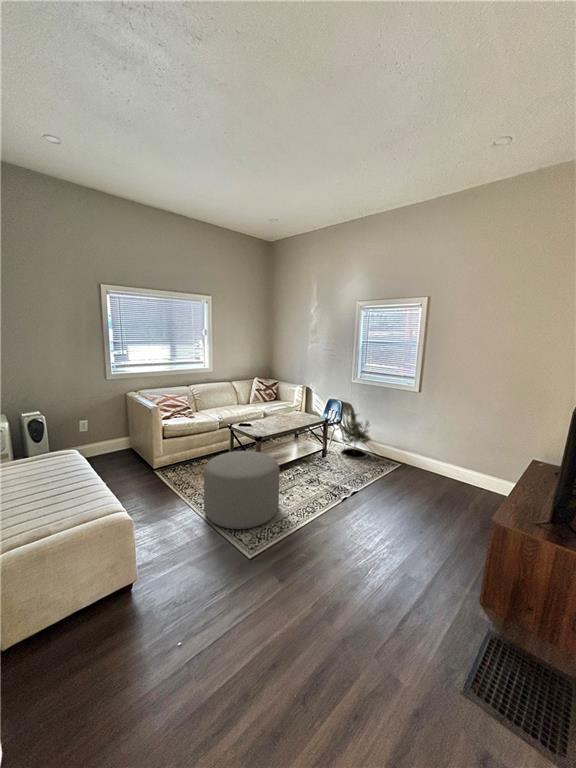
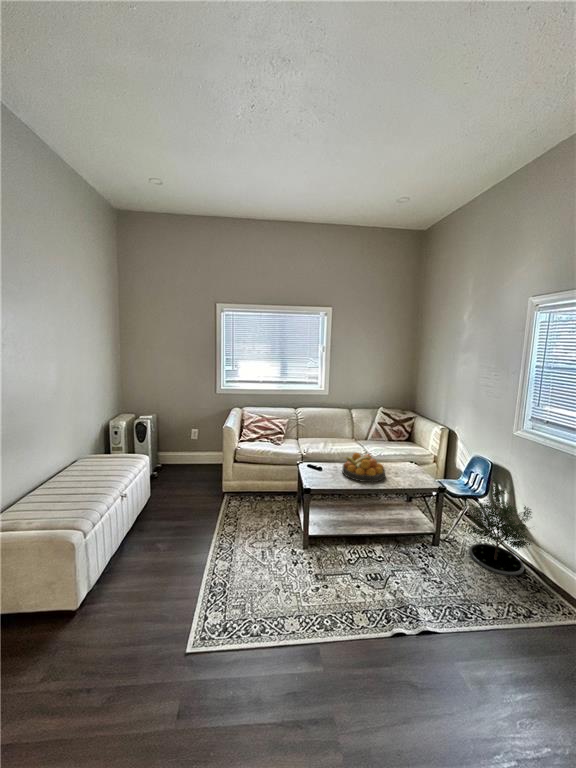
fruit bowl: none [263,409,293,427] -> present [342,453,385,482]
ottoman: present [204,451,280,529] -> none [191,498,291,616]

